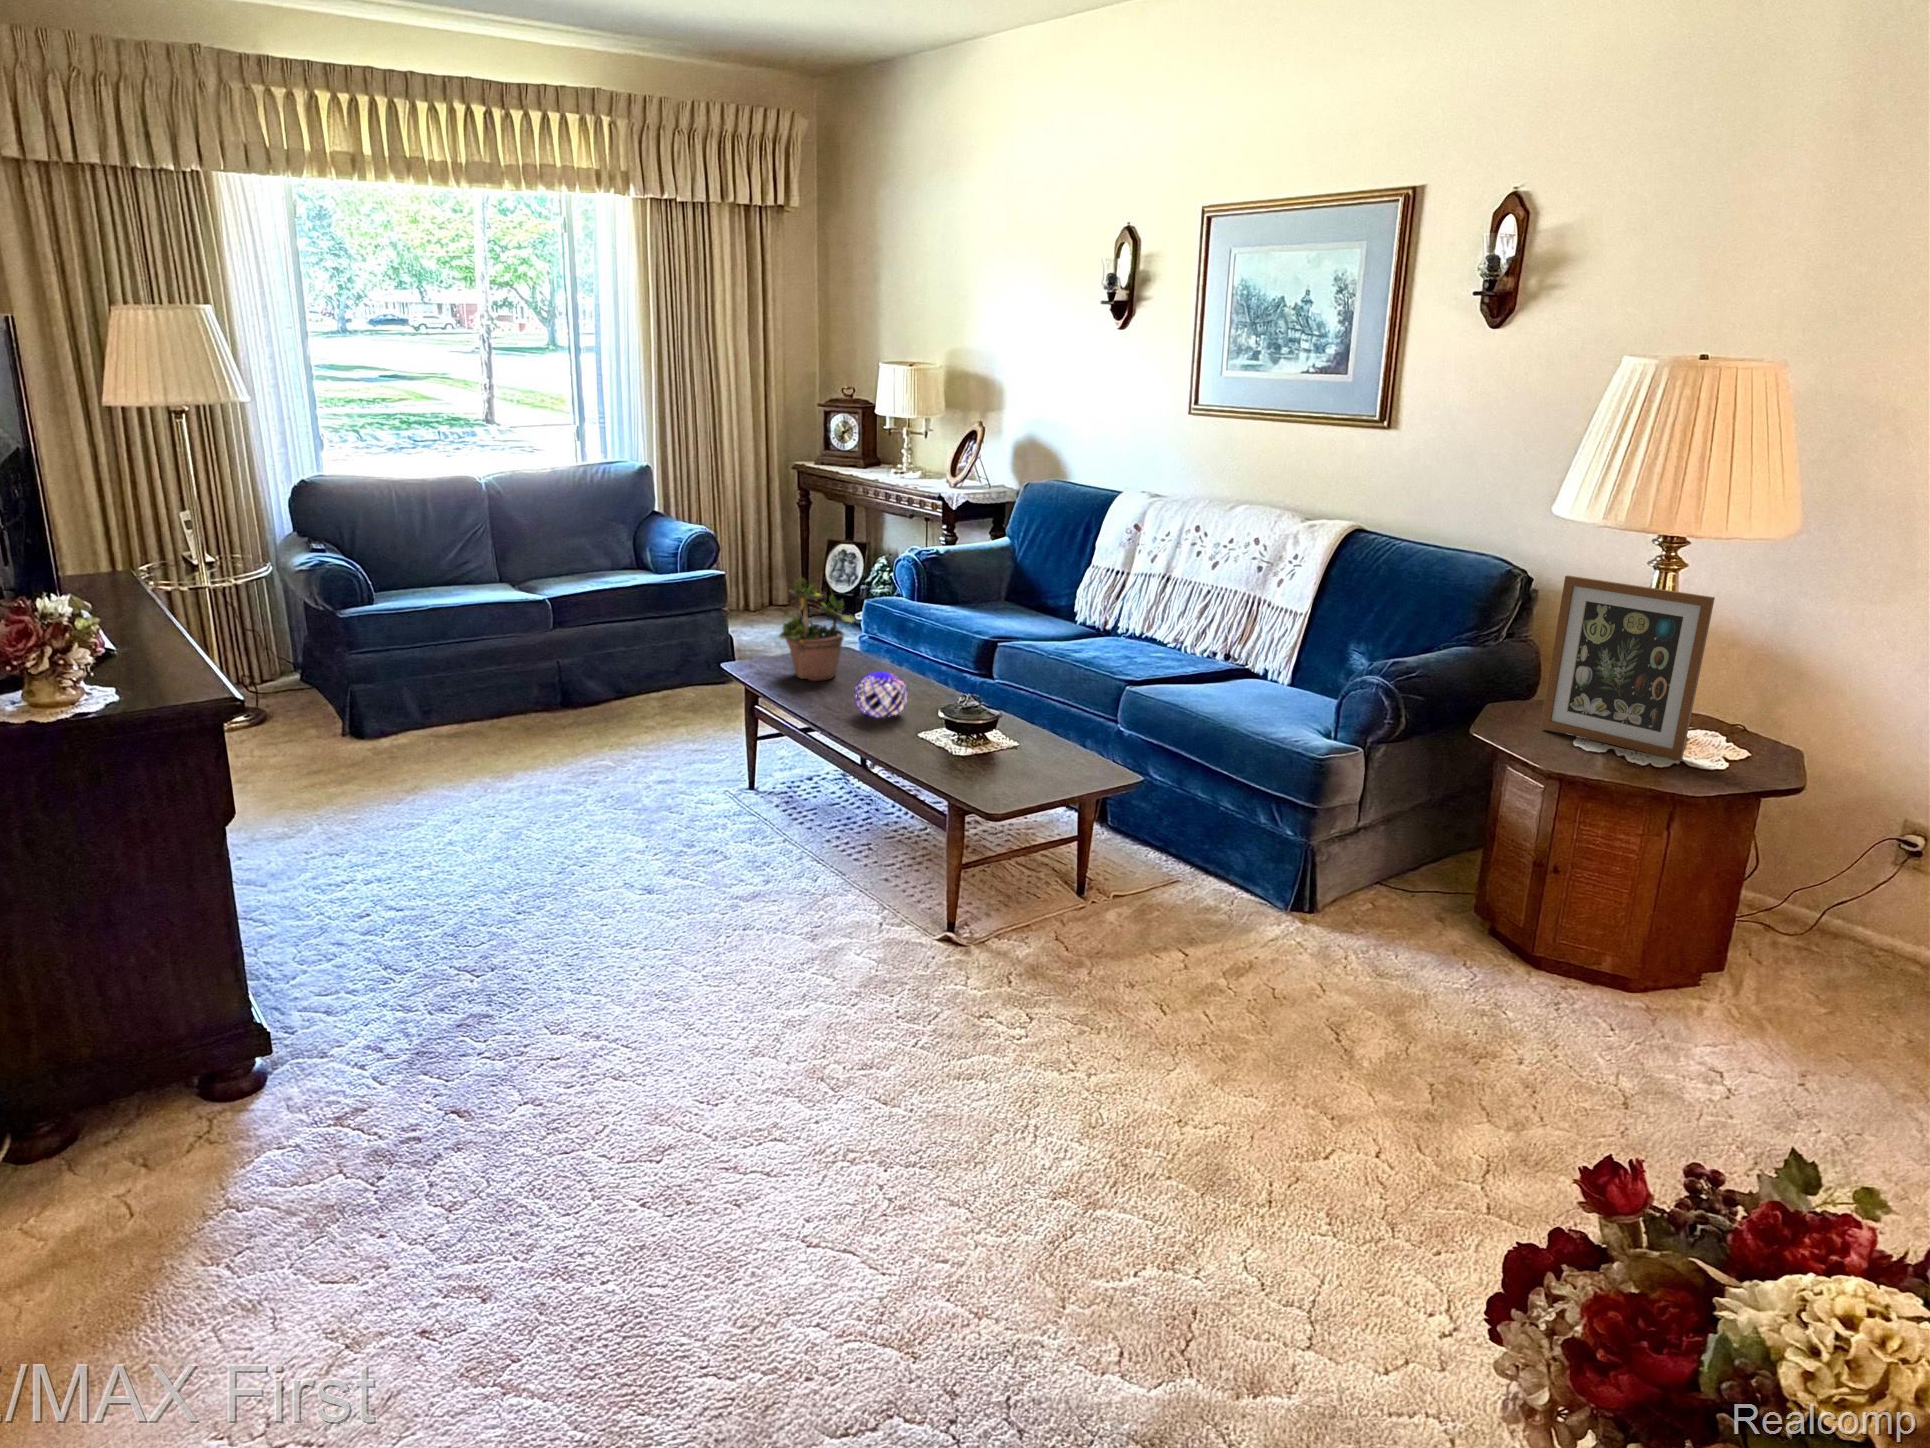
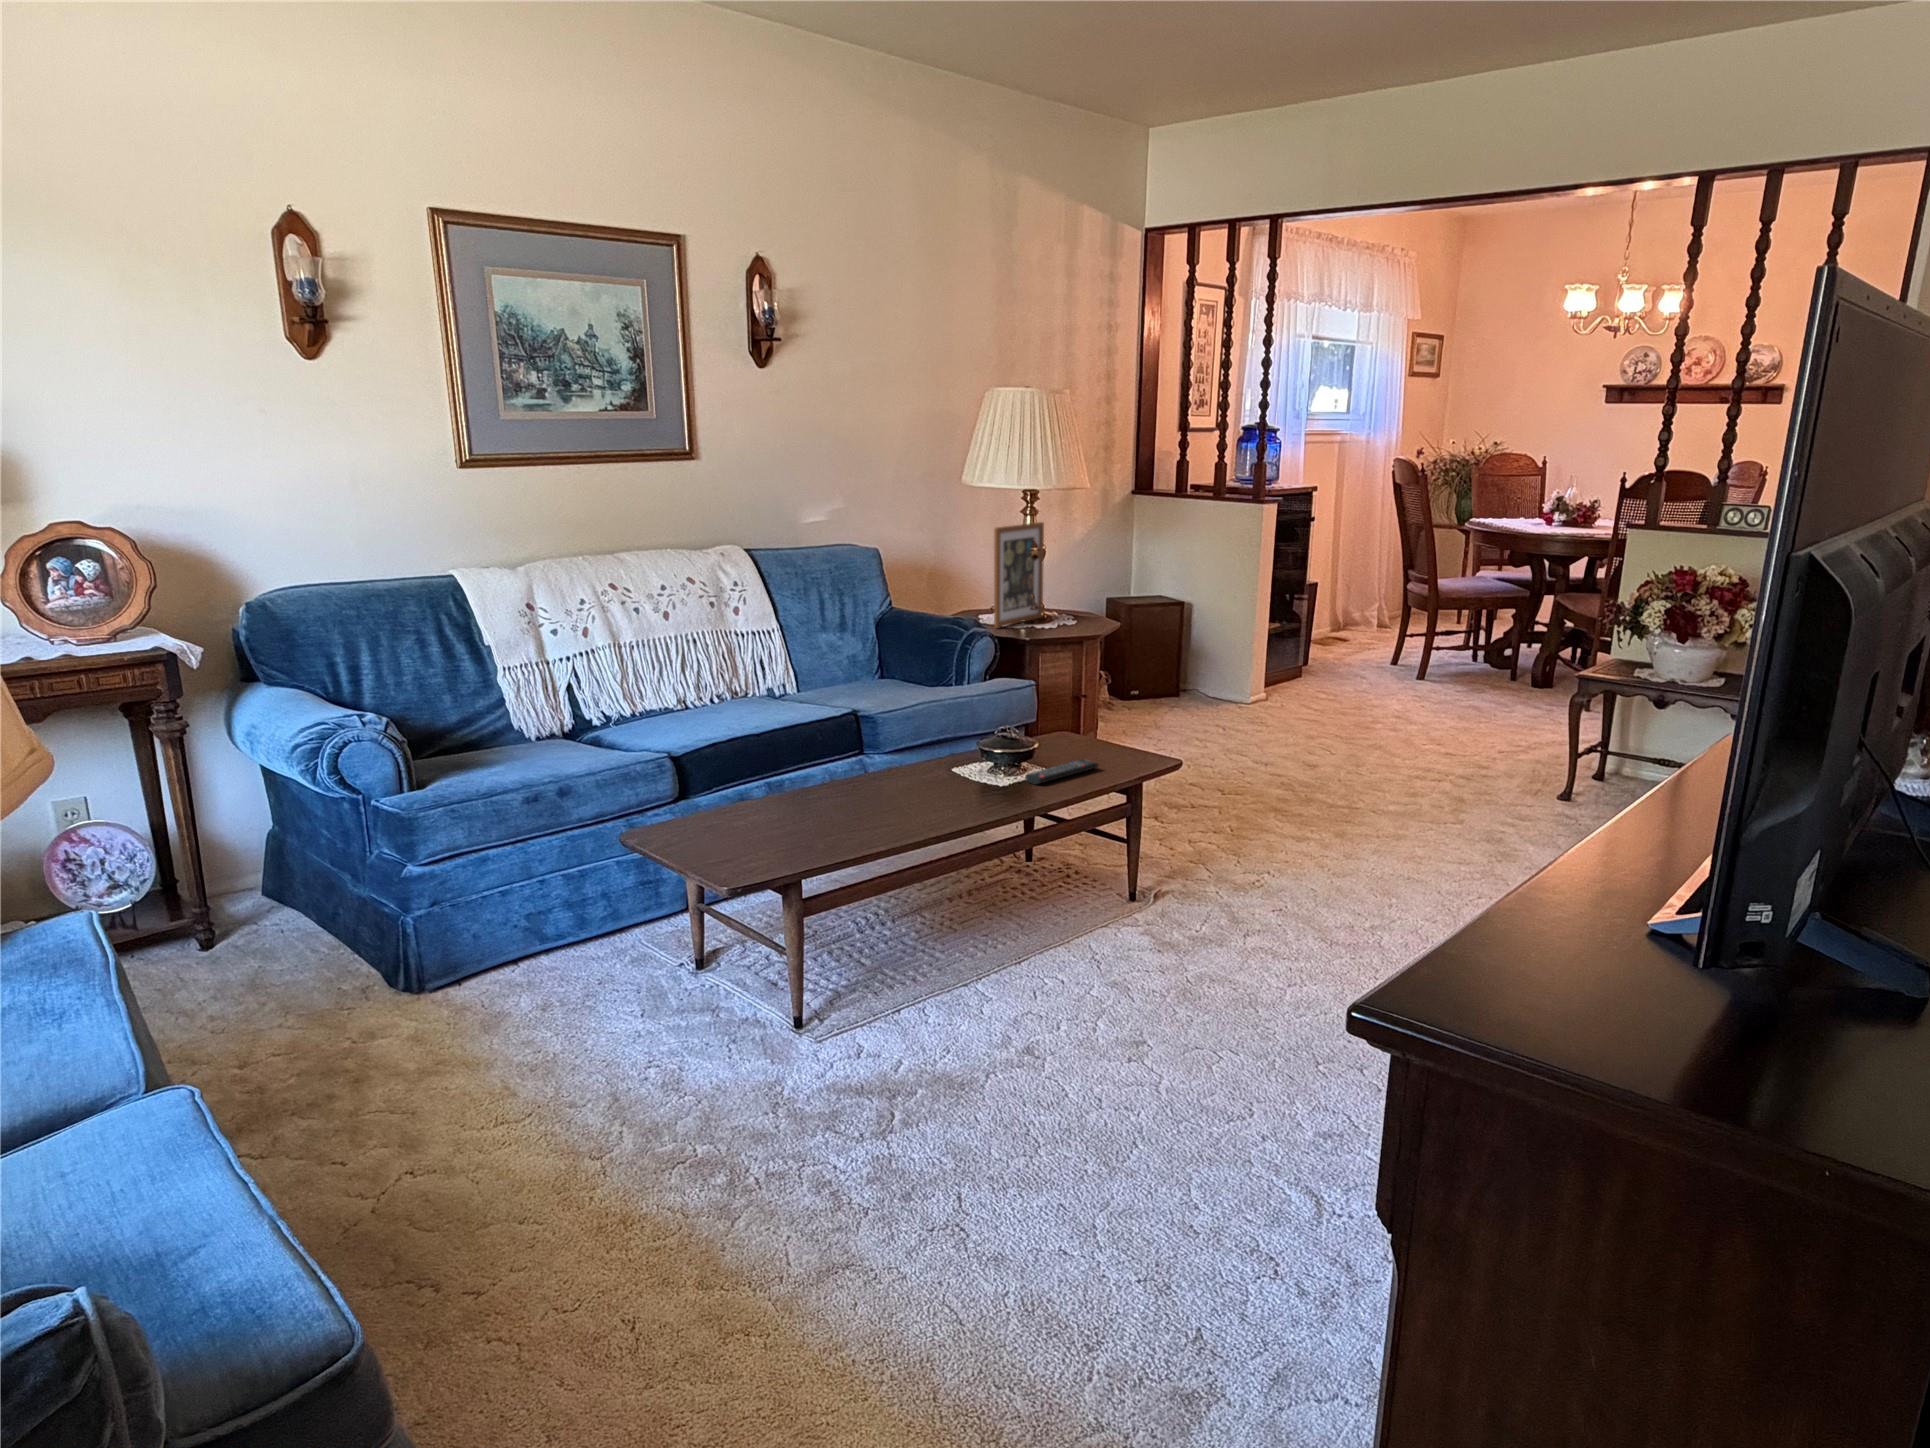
potted plant: present [779,578,855,681] -> none [772,685,866,836]
decorative orb: present [854,672,908,718] -> none [933,744,992,795]
remote control: none [884,730,948,764] -> present [1025,759,1099,784]

